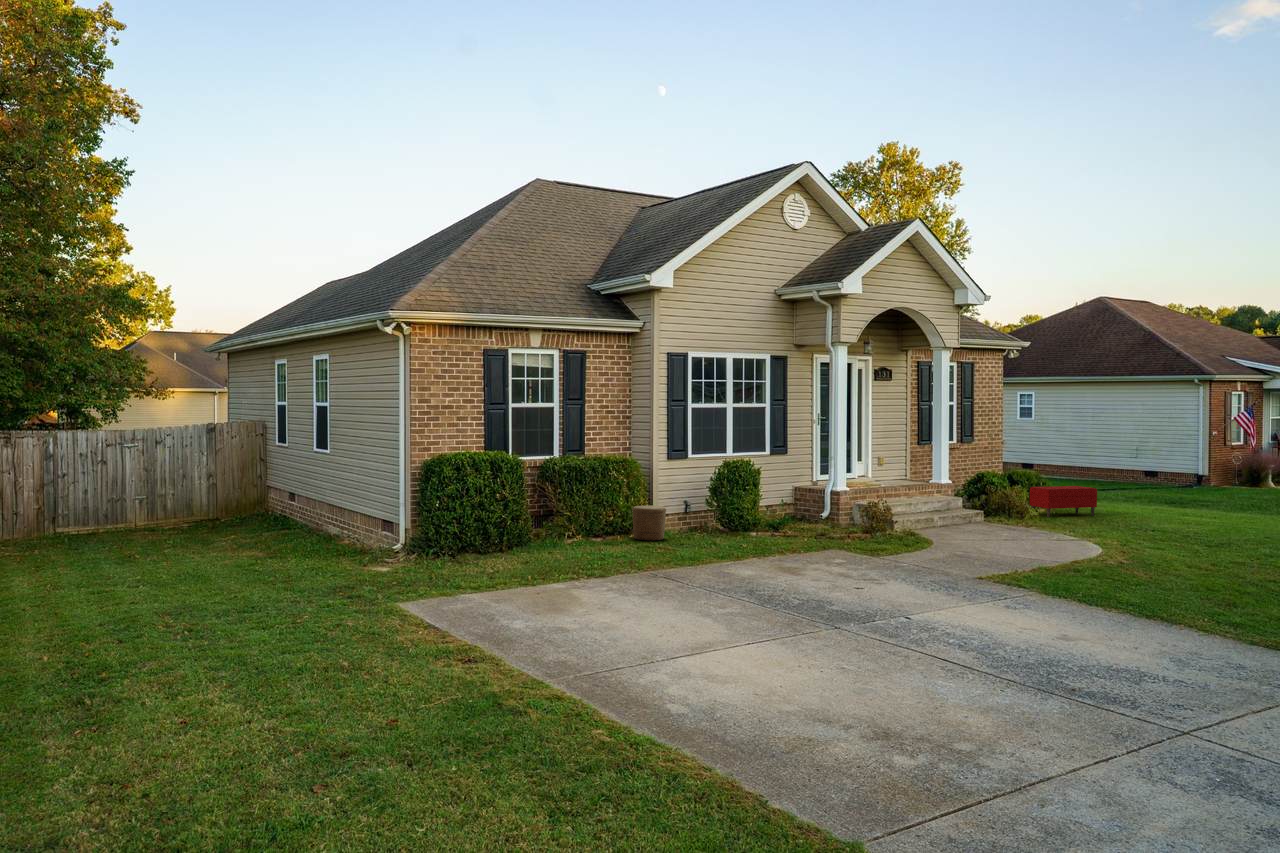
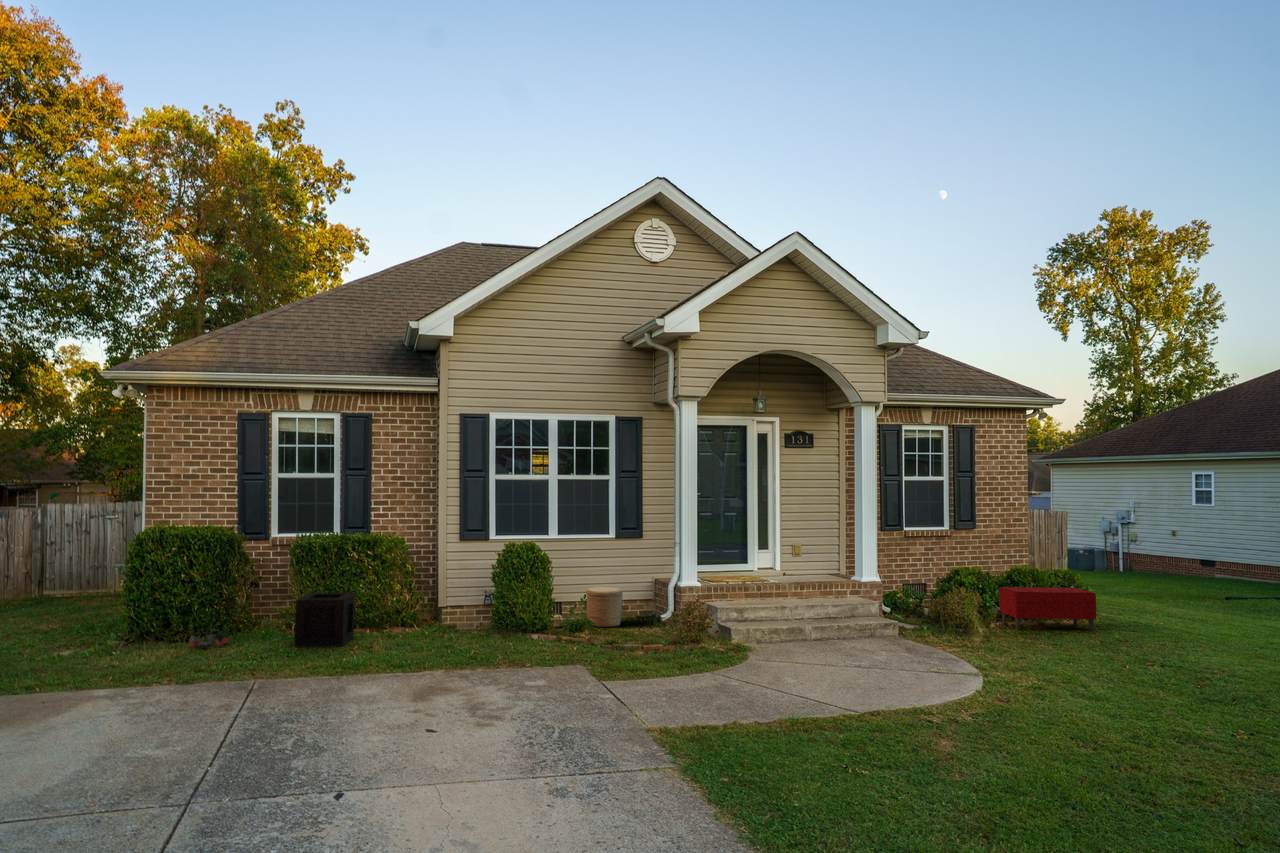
wooden crate: none [581,504,631,548] -> present [294,593,355,647]
woven basket: present [632,506,666,541] -> present [586,587,623,627]
potted plant: none [514,526,541,552] -> present [189,618,231,649]

